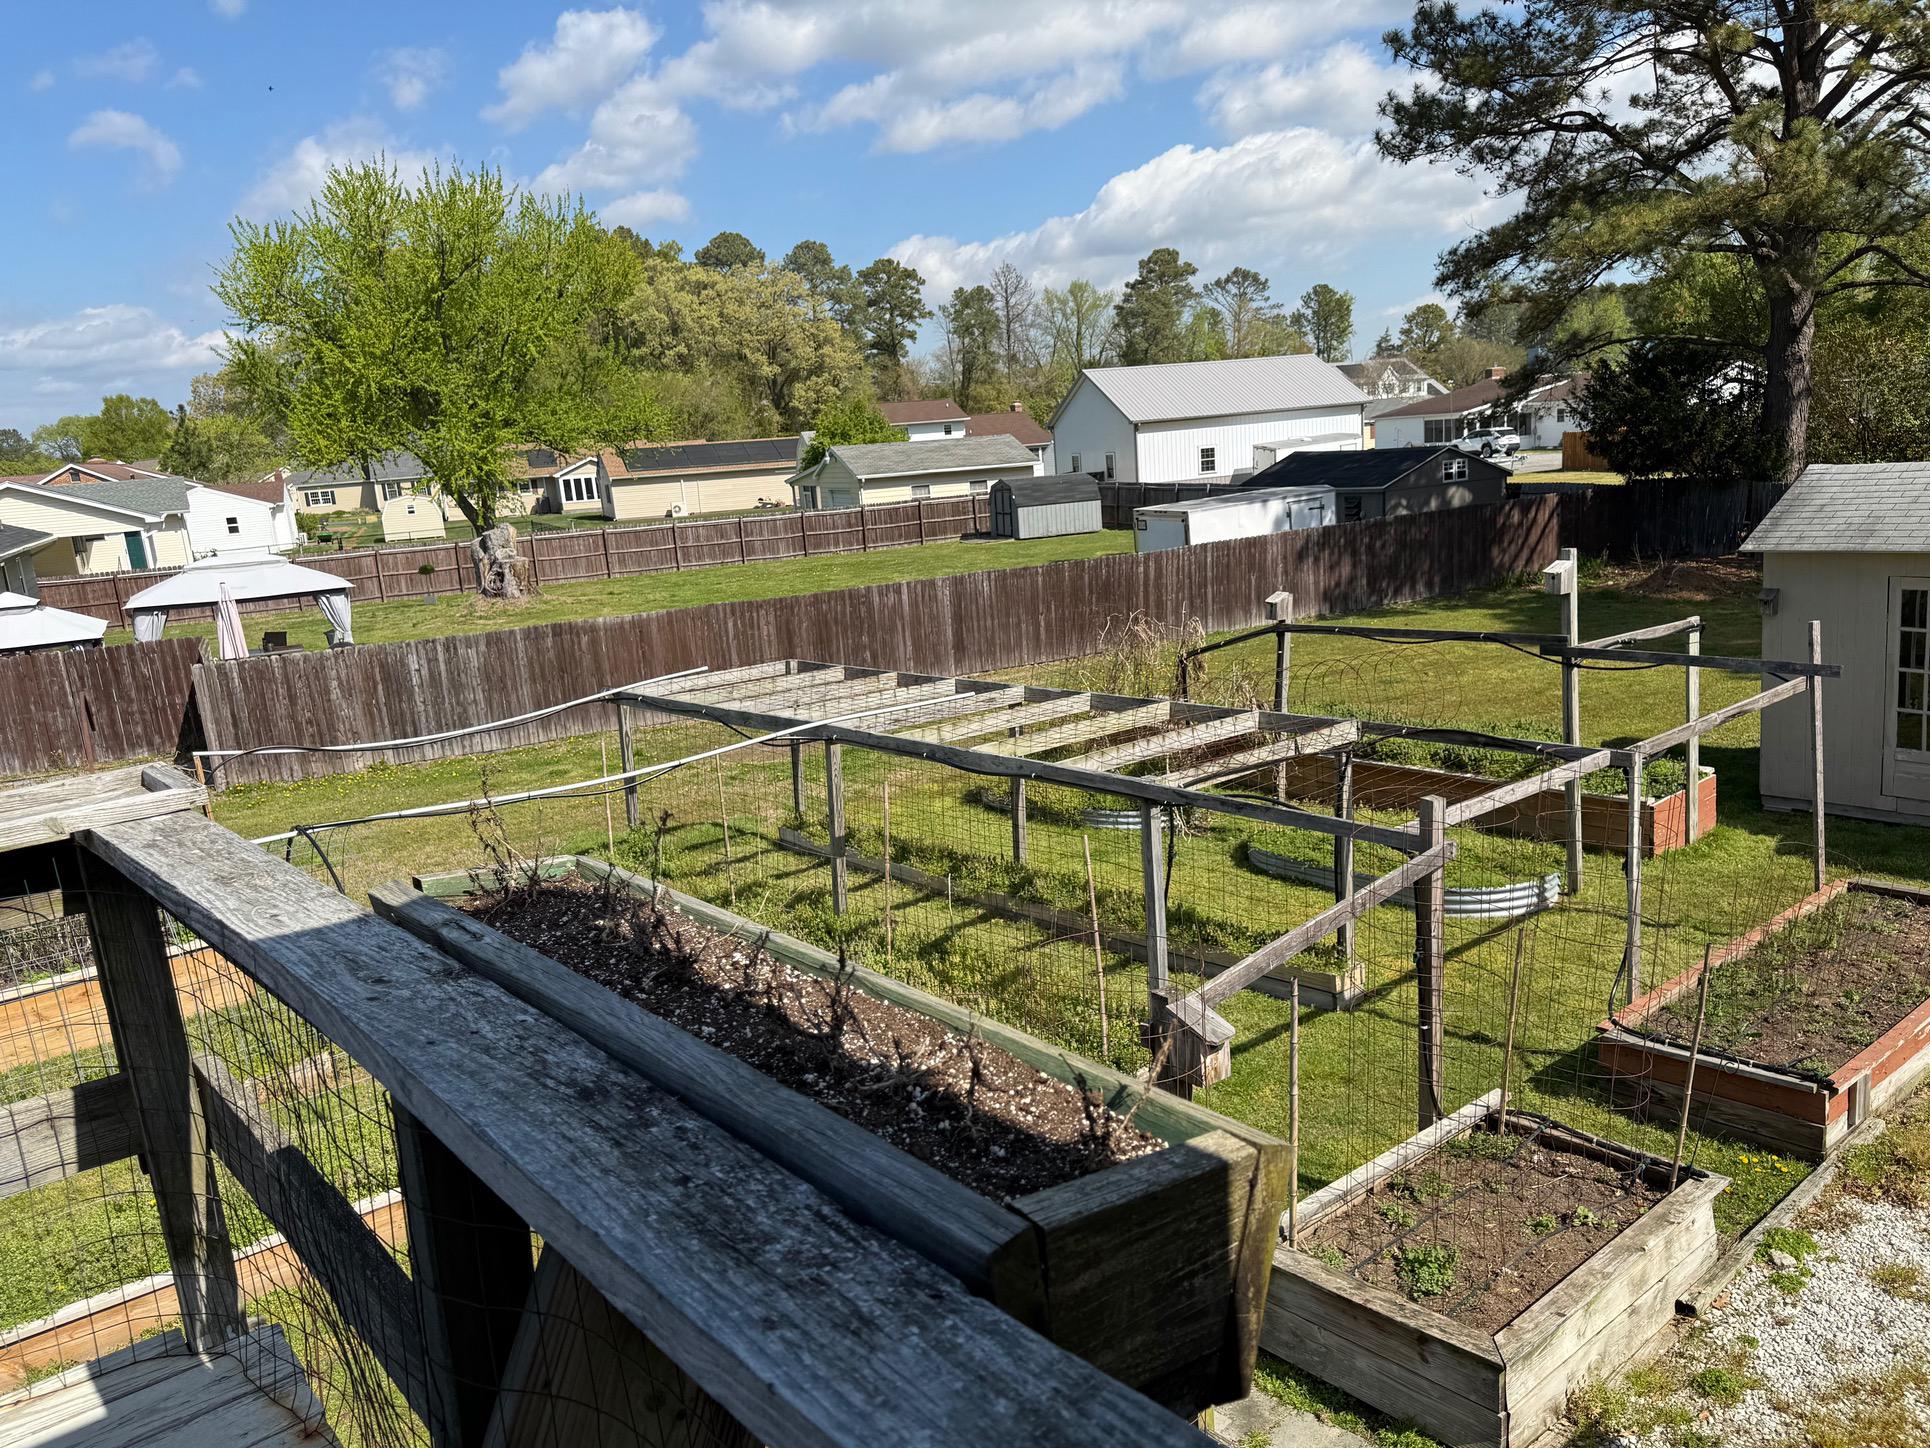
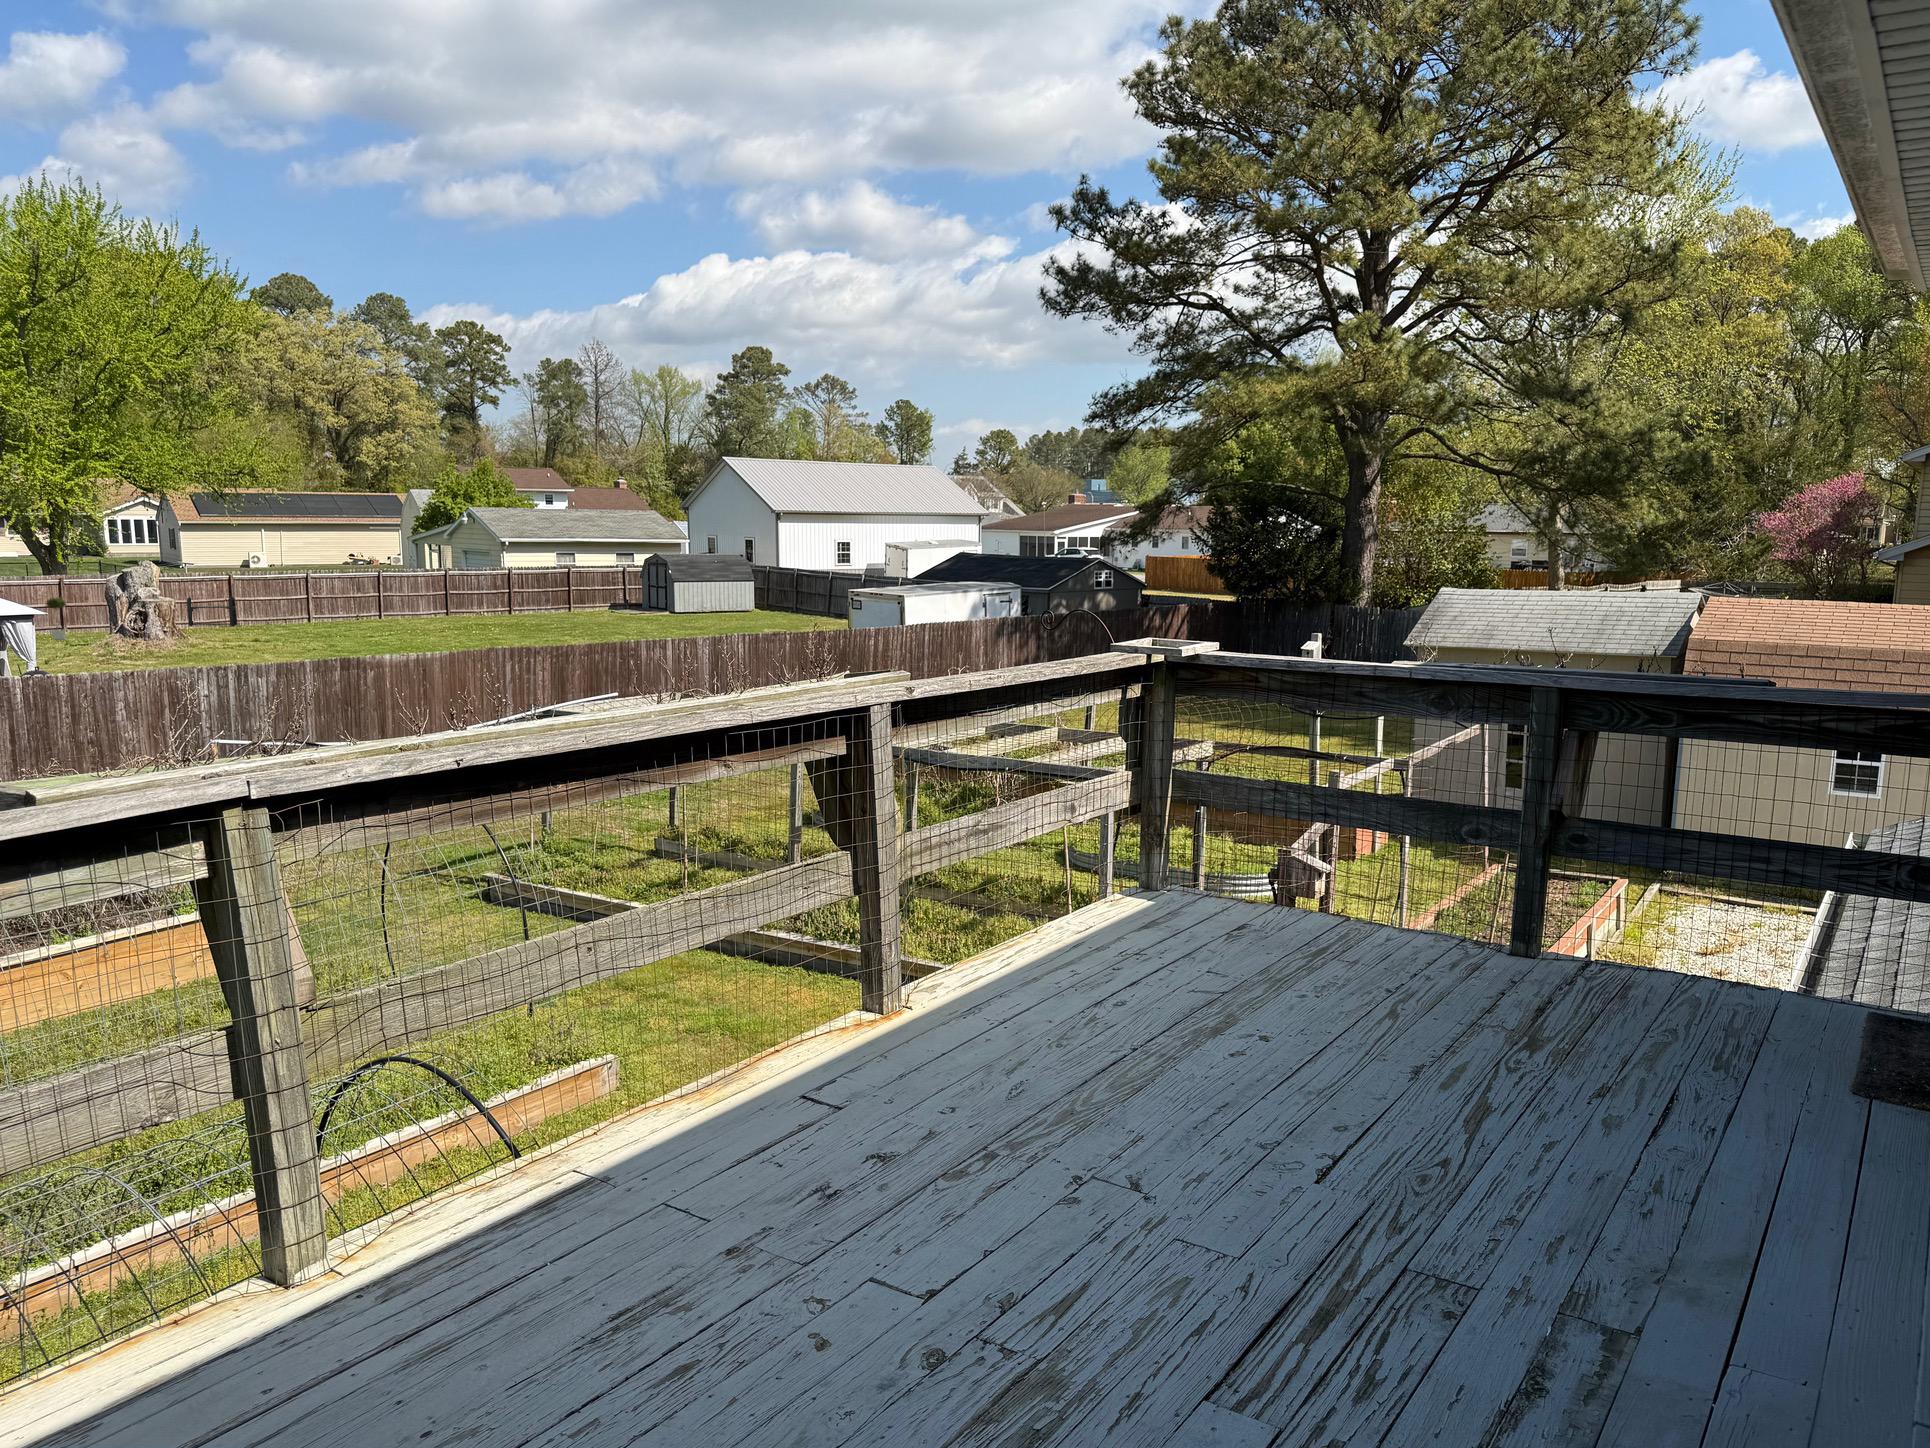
bench: none [540,553,586,585] -> present [187,596,237,626]

